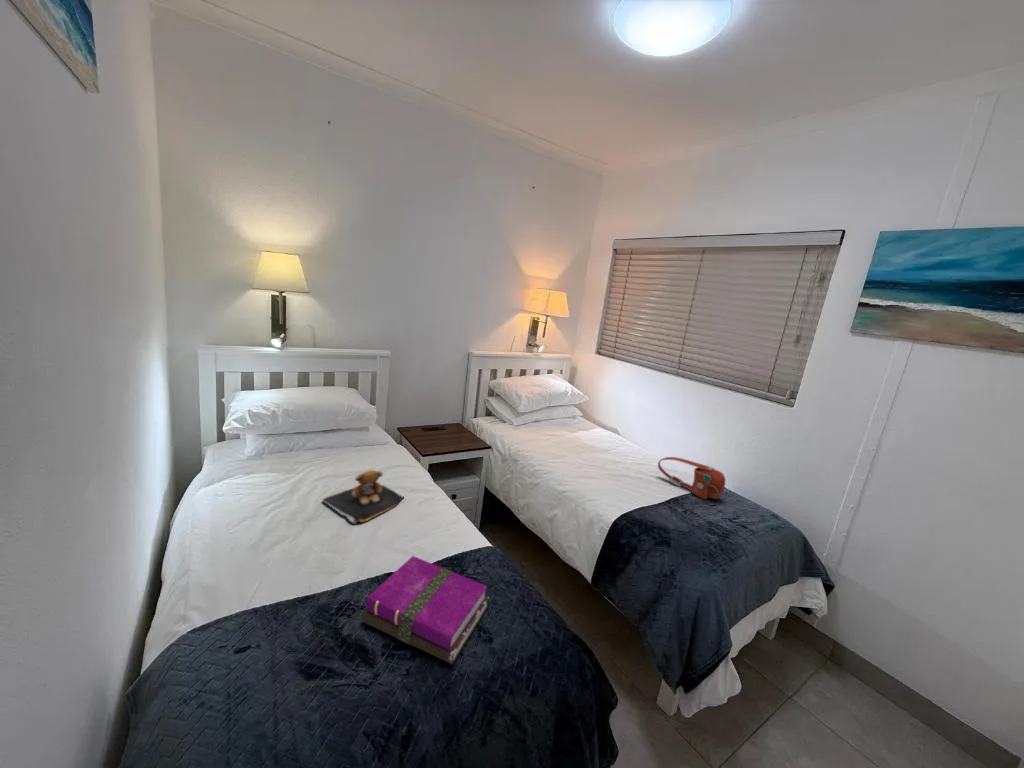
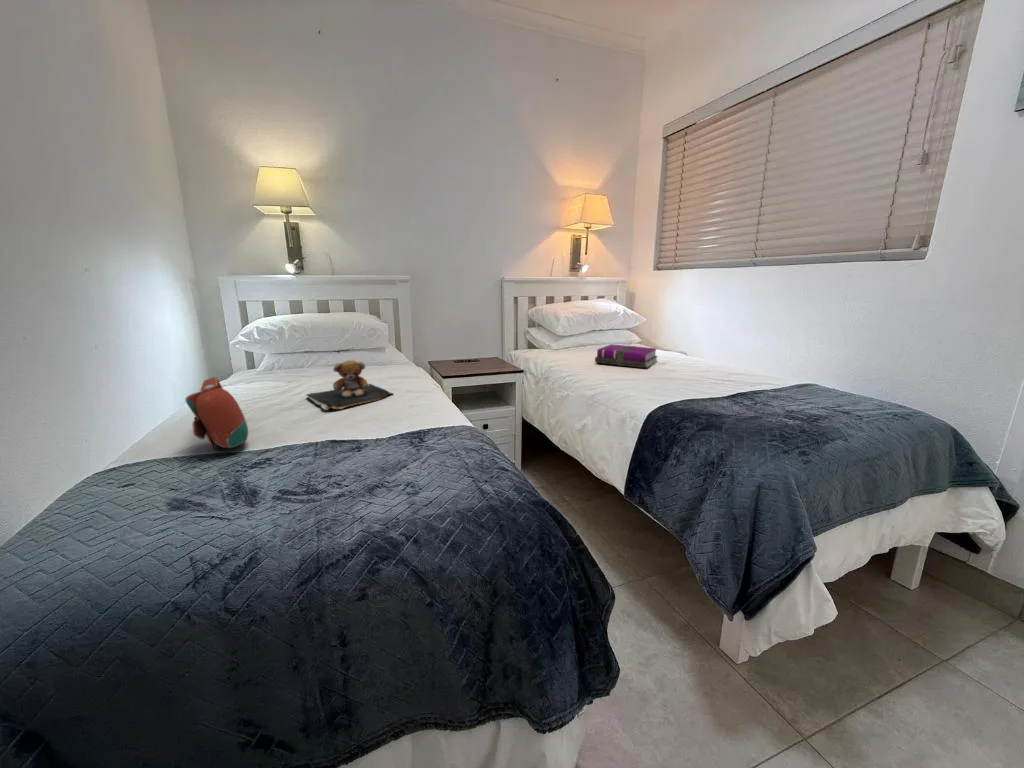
handbag: present [658,457,725,499] -> present [185,377,248,449]
notebook: present [361,556,489,664] -> present [595,345,657,368]

